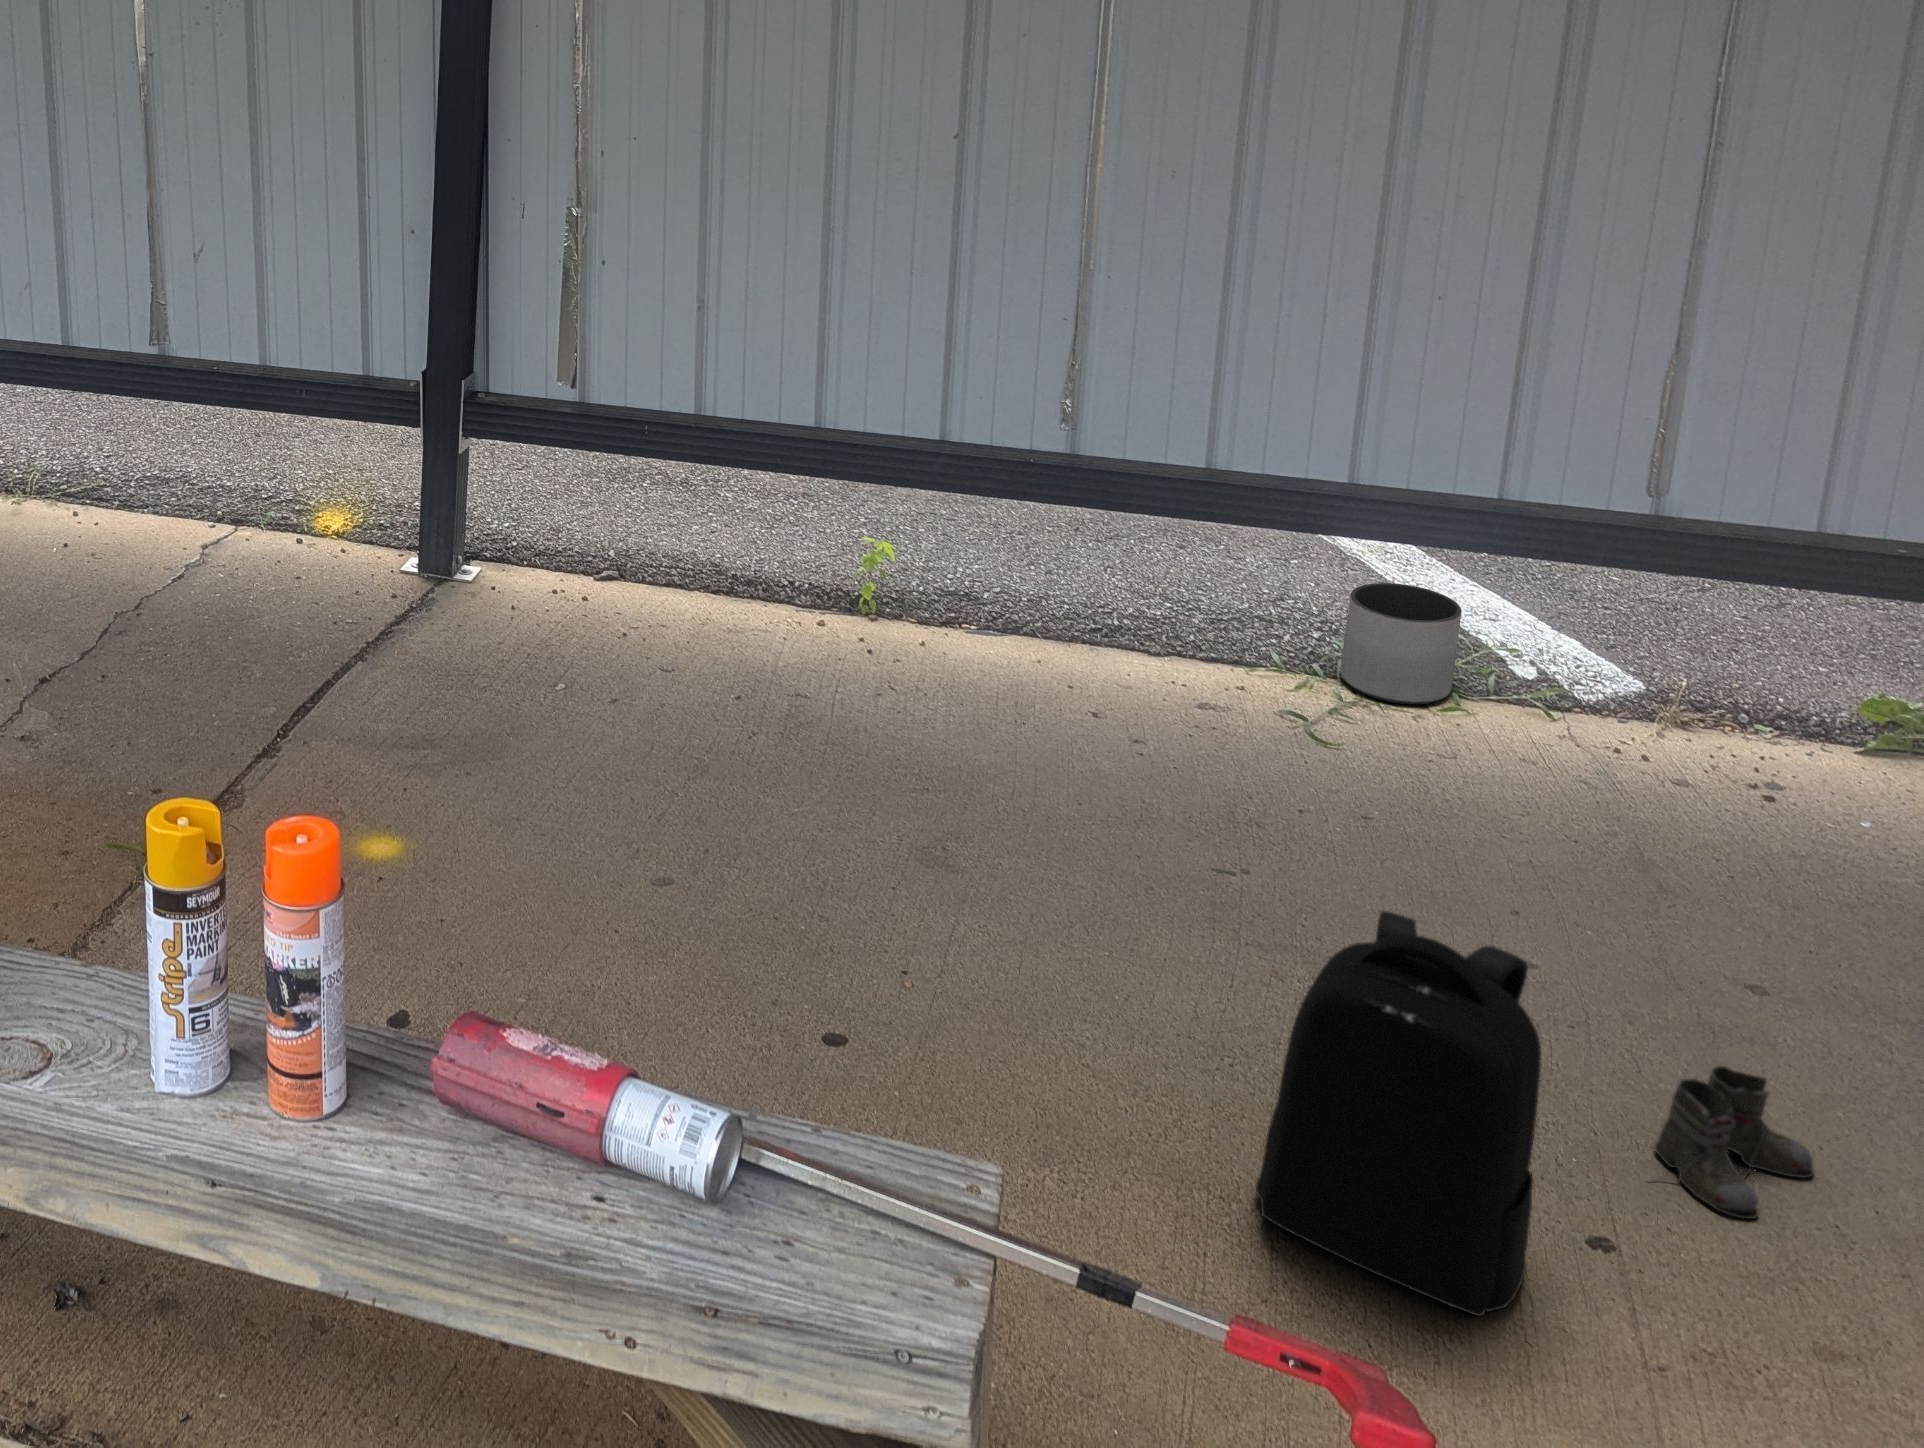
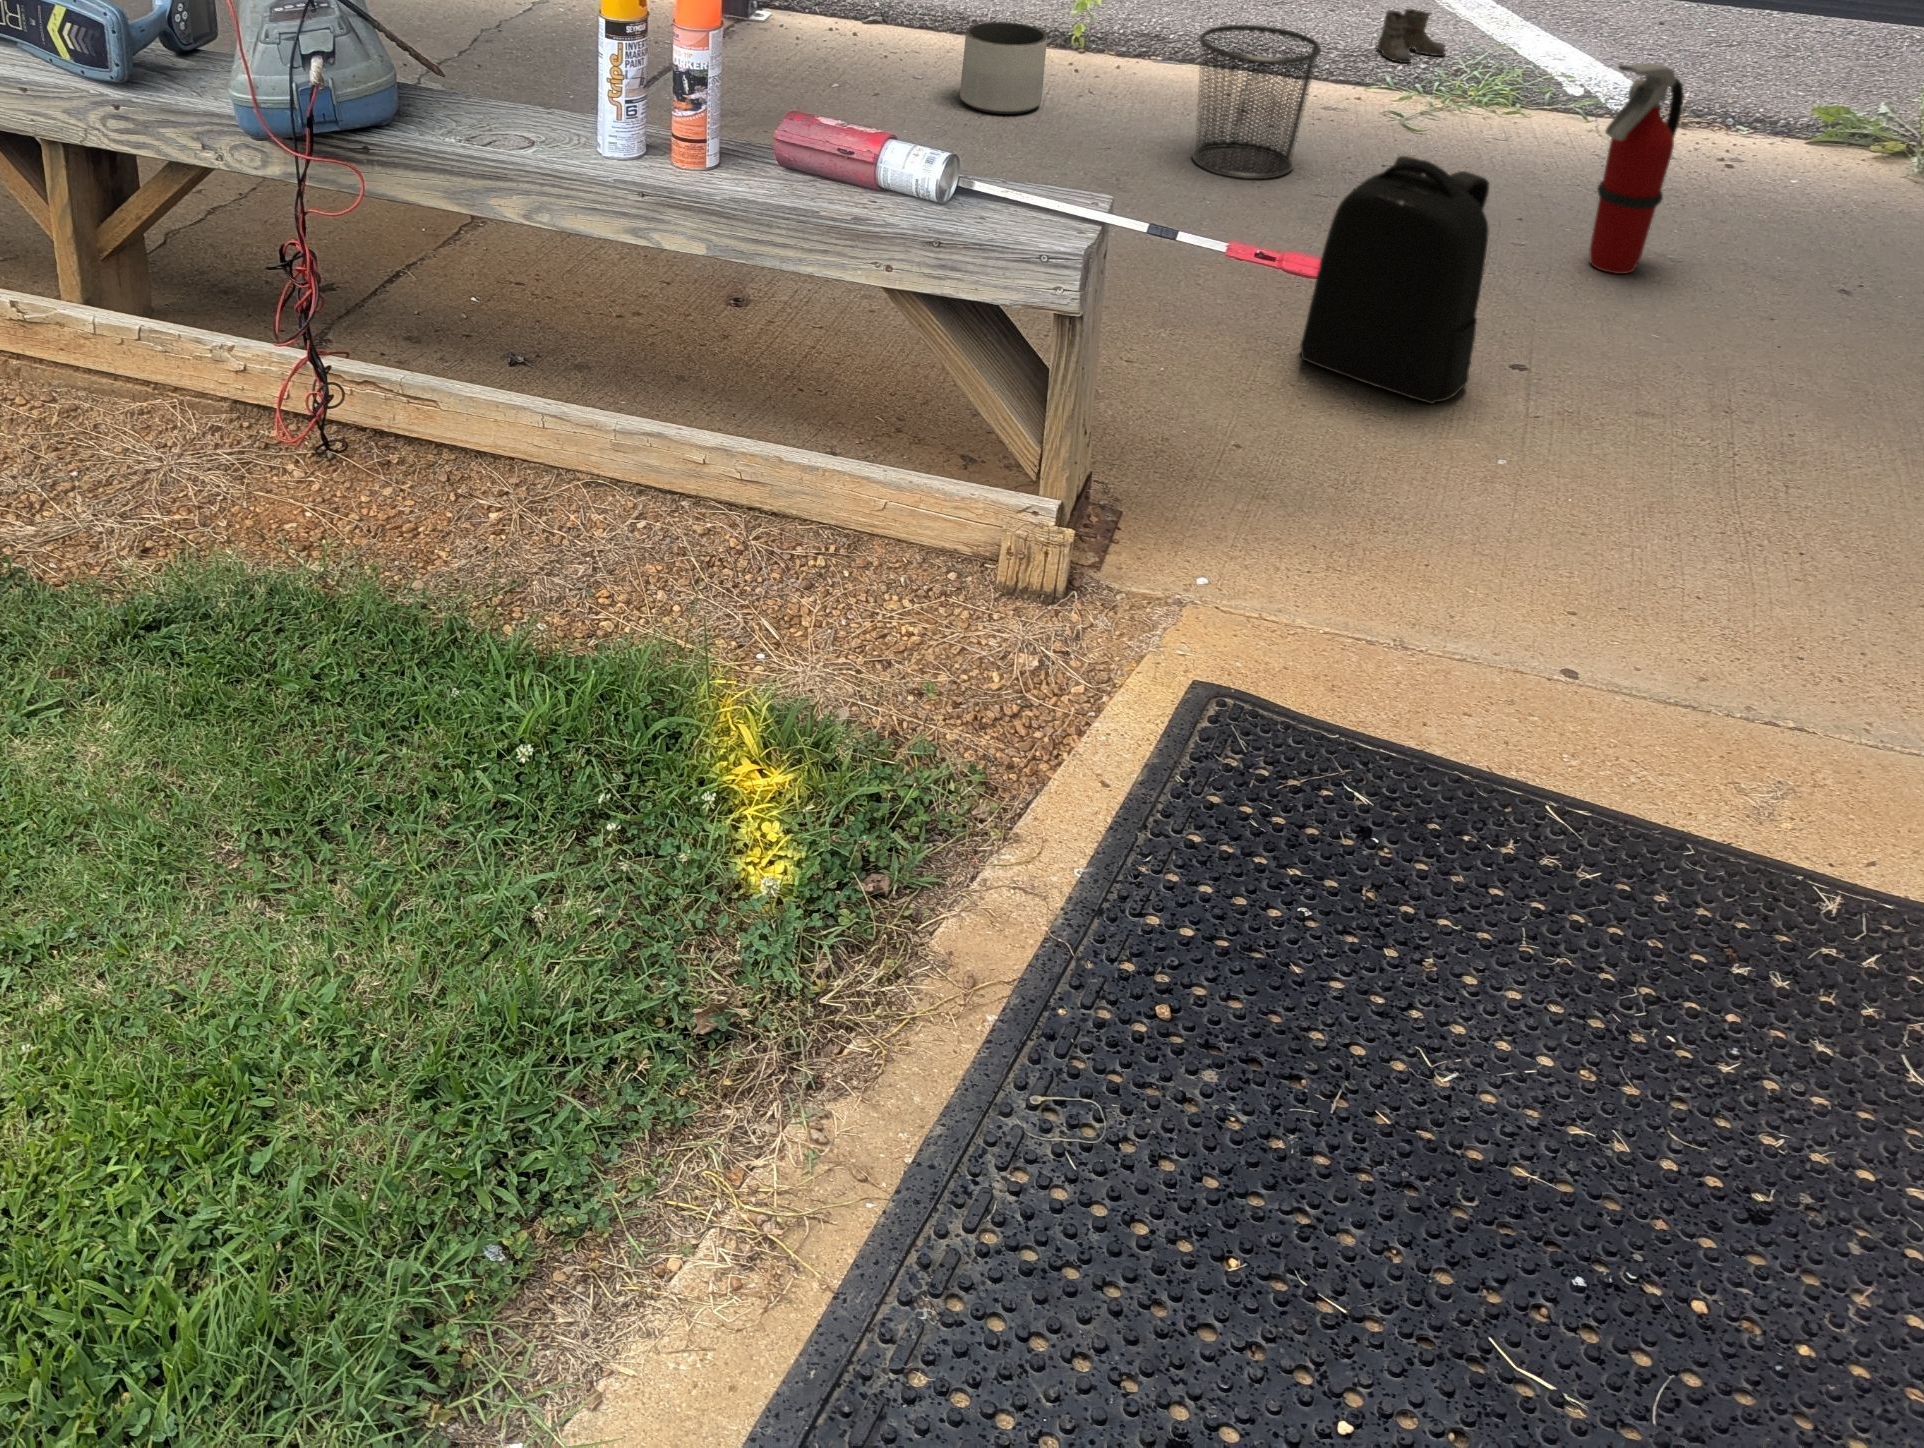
planter: present [1340,583,1462,704] -> present [960,22,1047,114]
trash can: none [1034,615,1199,828] -> present [1192,25,1321,179]
fire extinguisher: none [1616,710,1726,996] -> present [1589,63,1684,274]
boots: present [1654,1066,1813,1219] -> present [1377,9,1445,63]

